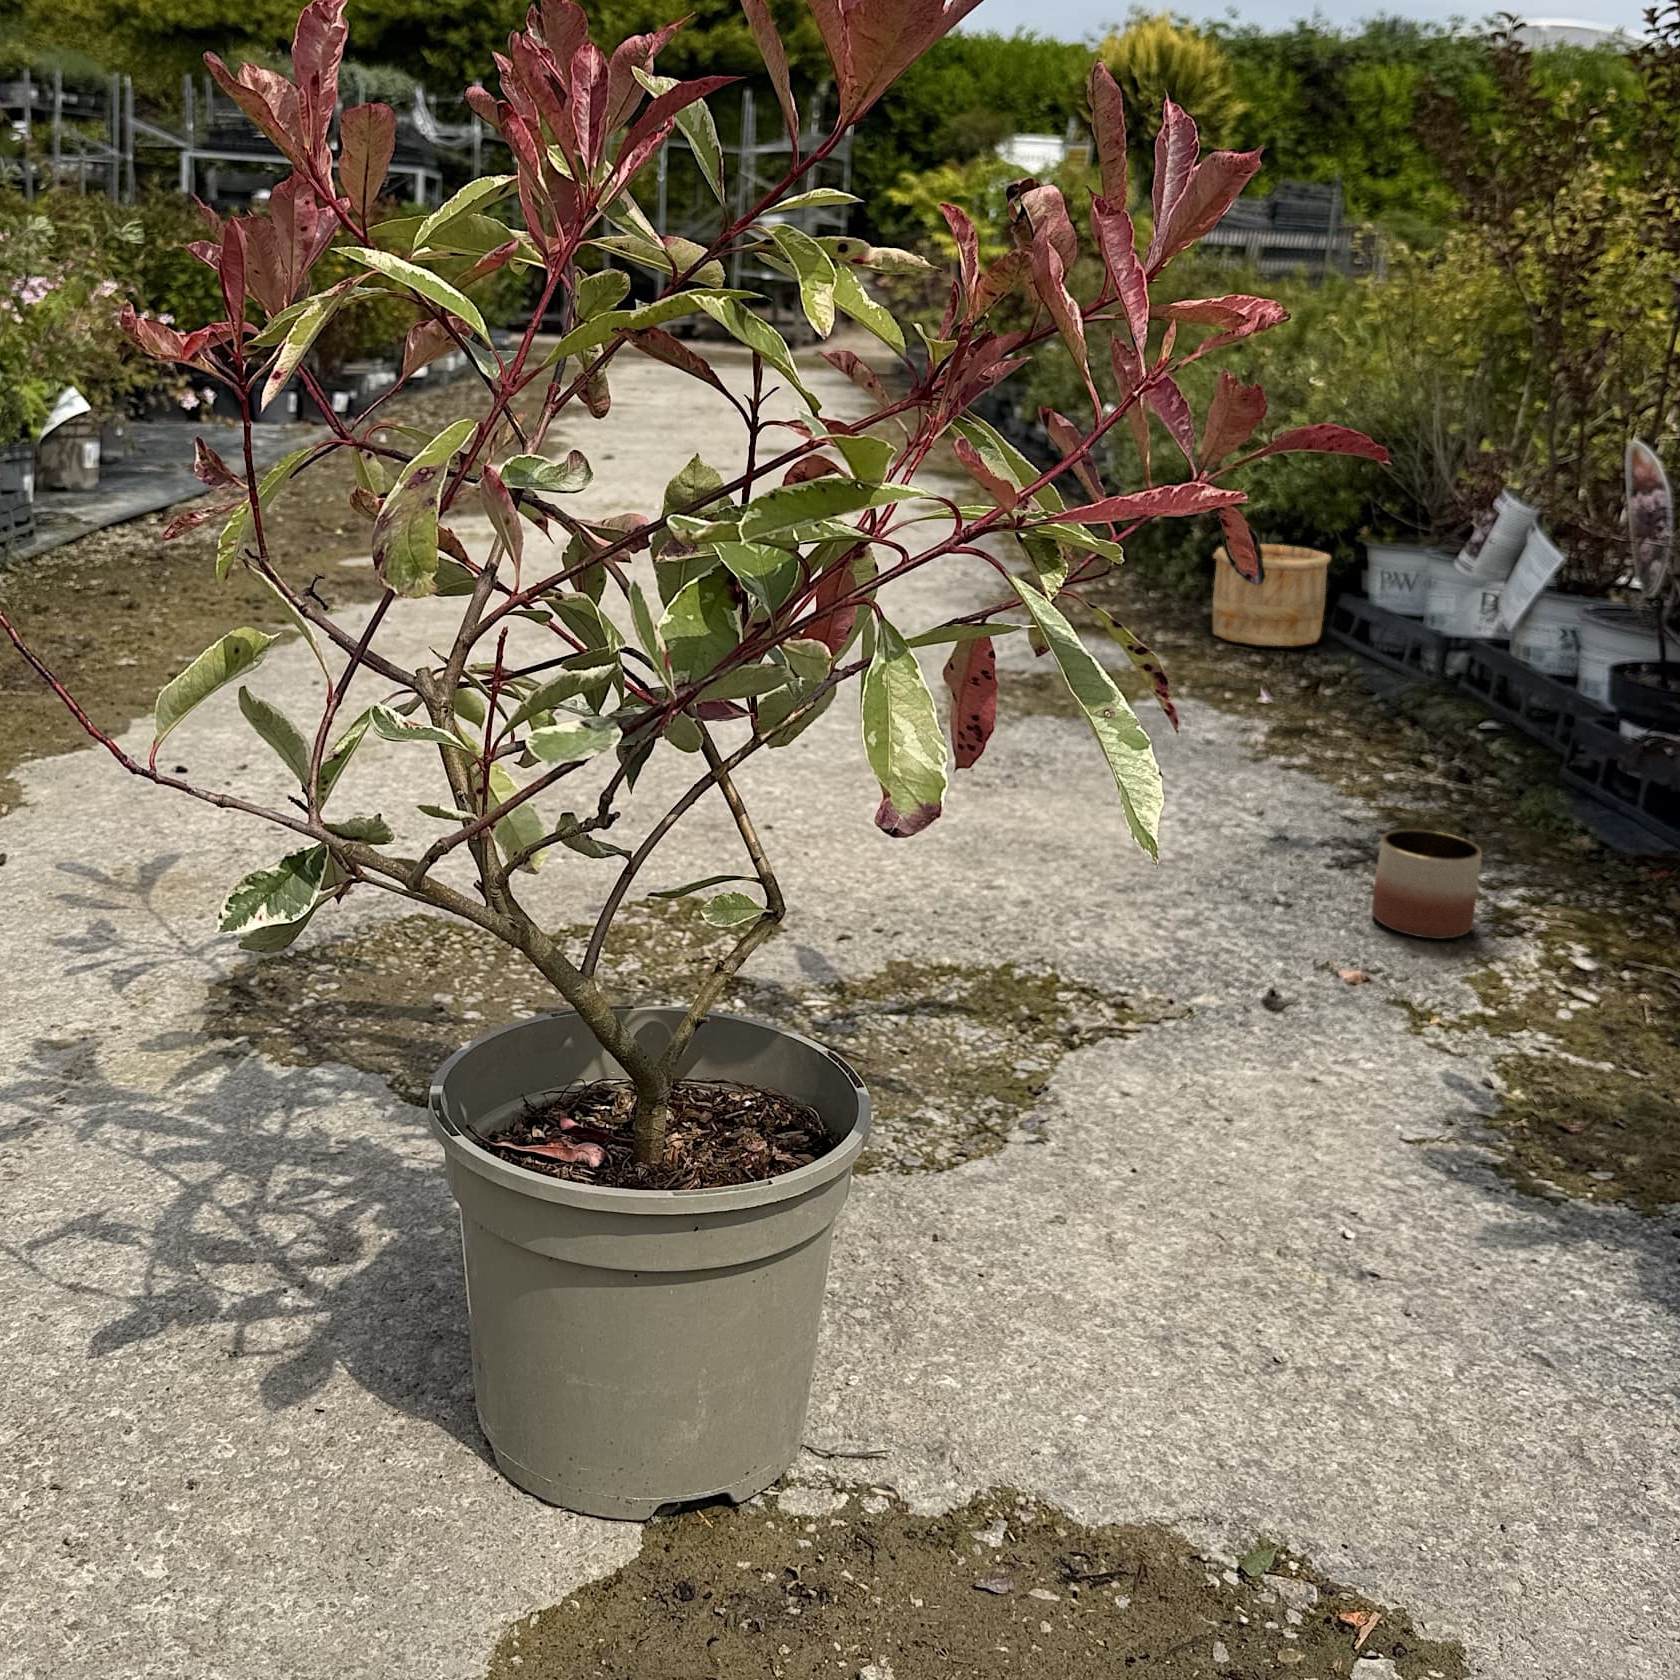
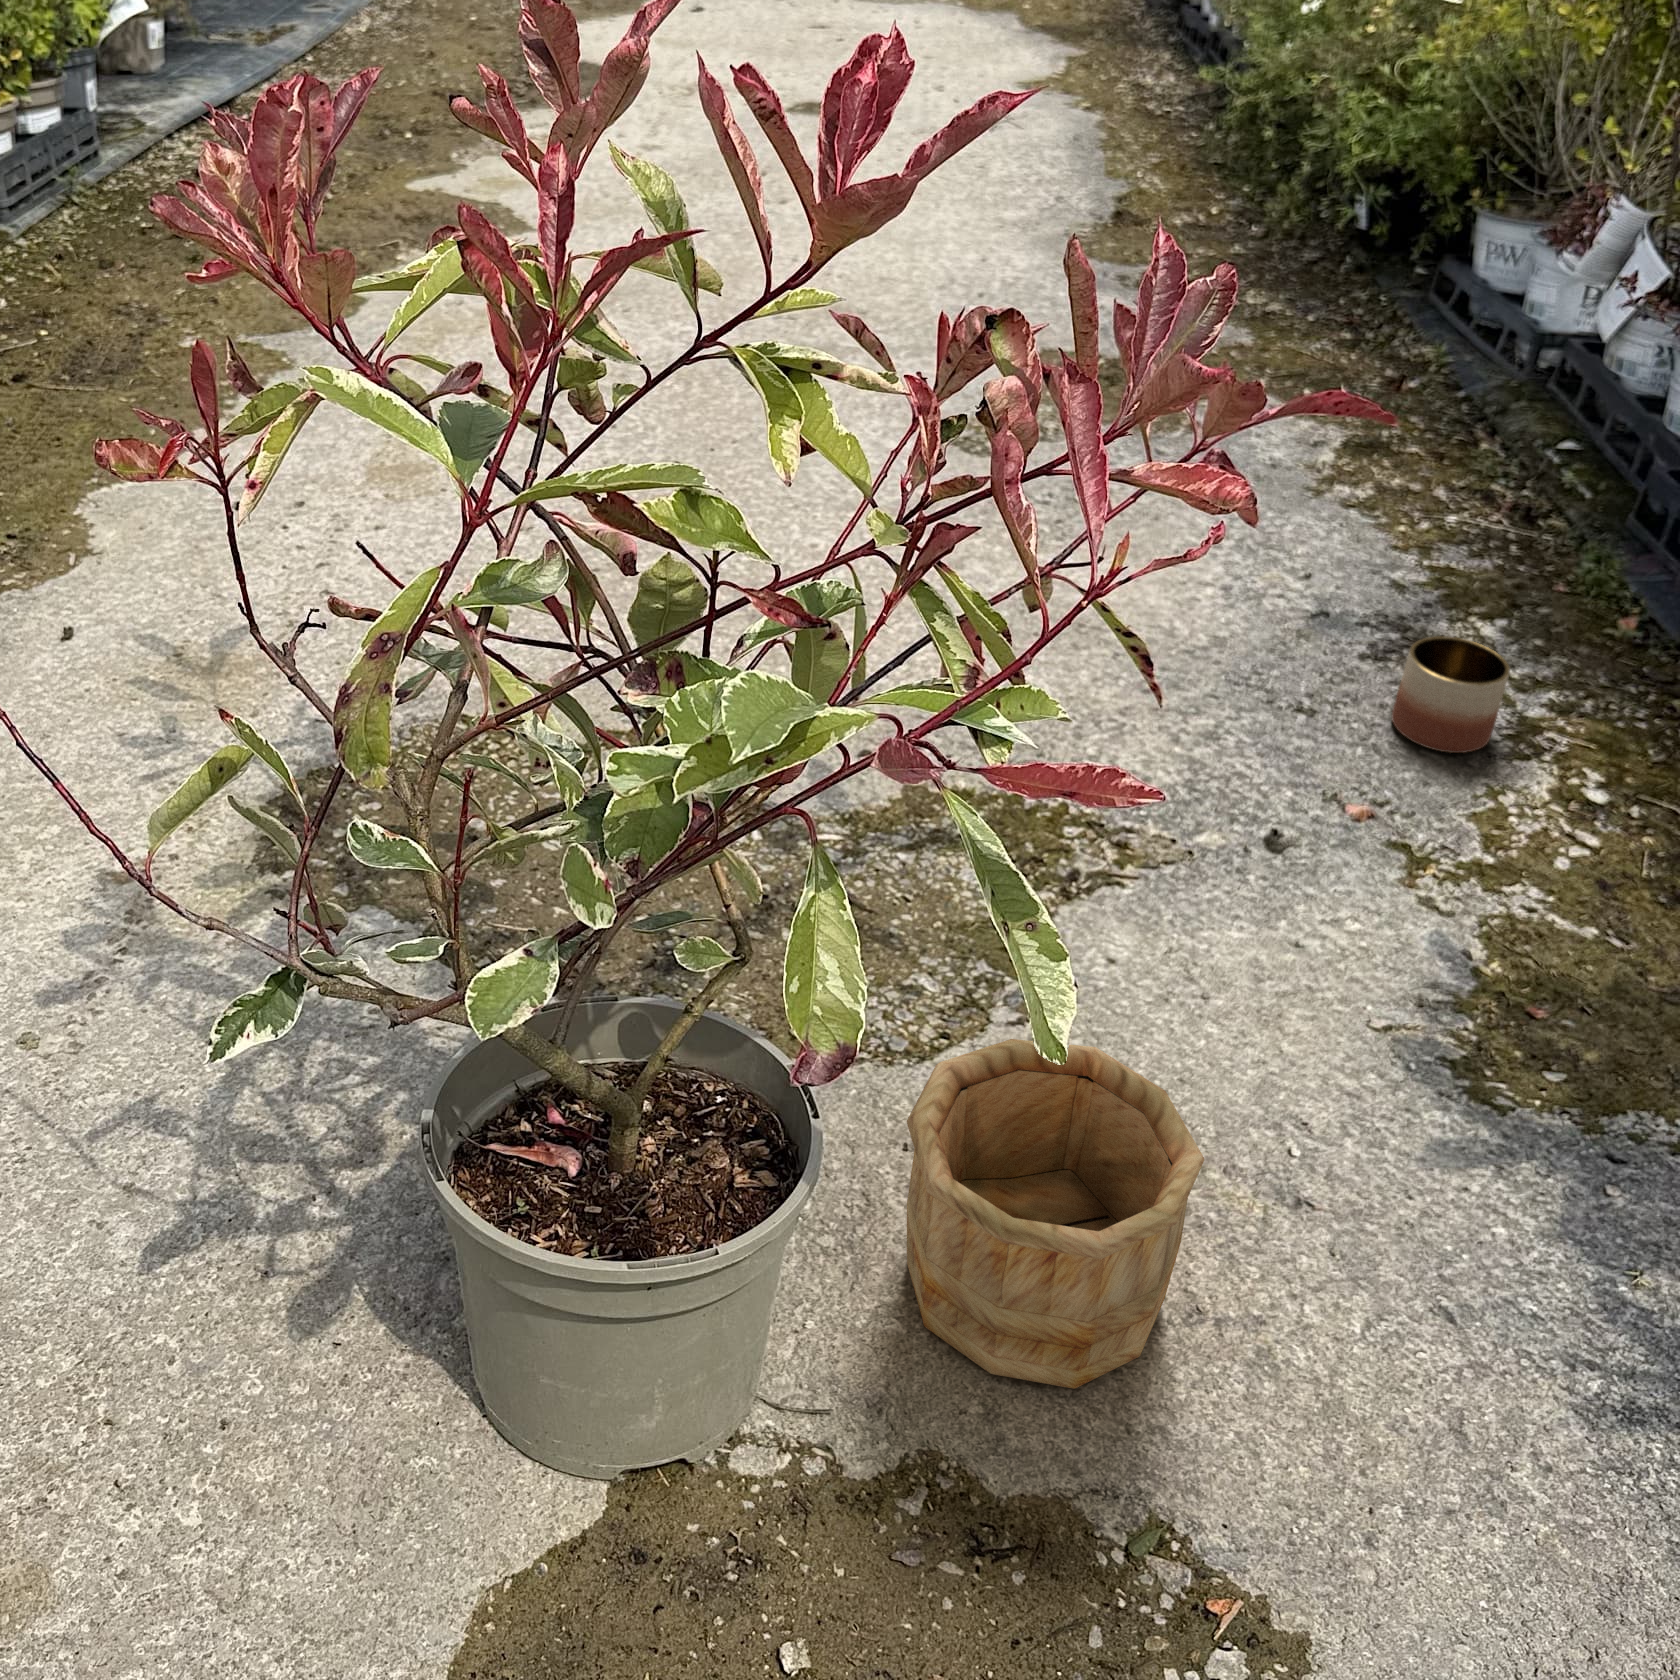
wooden bucket: present [1213,544,1331,646] -> present [907,1039,1205,1389]

